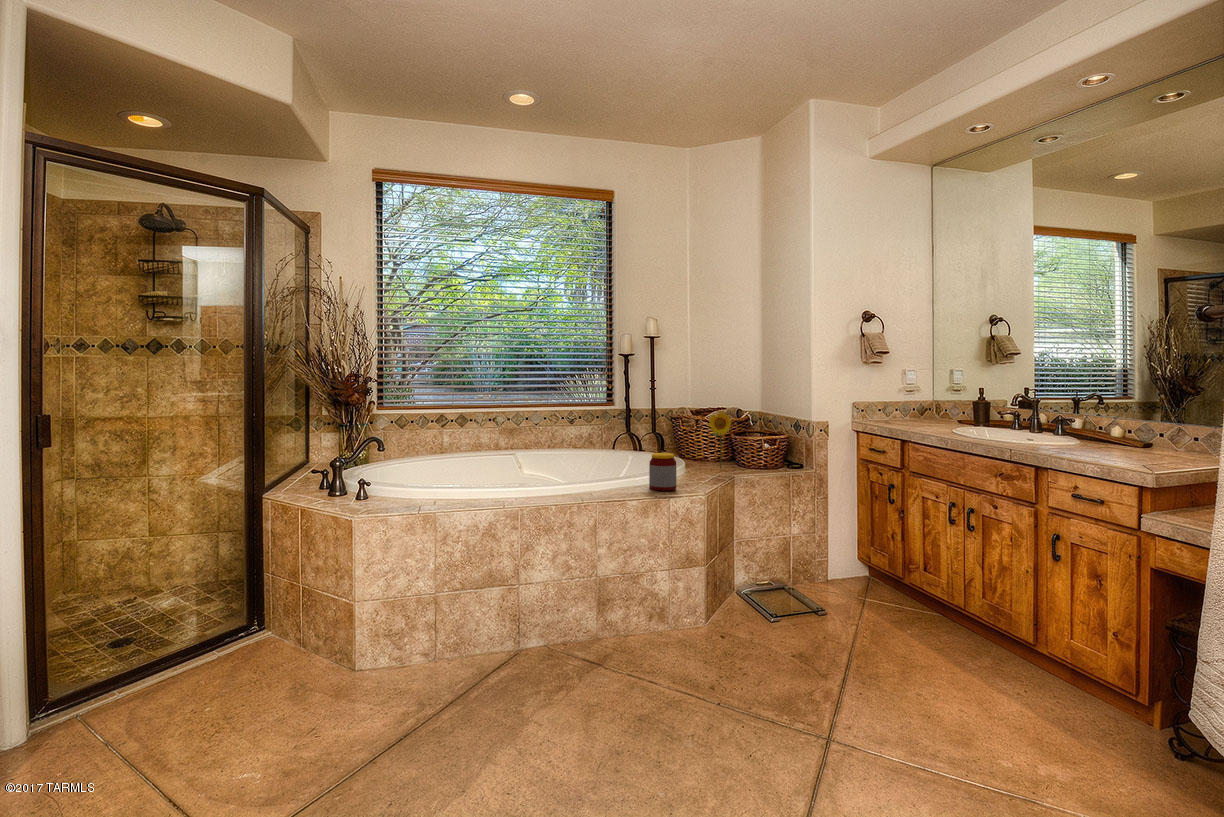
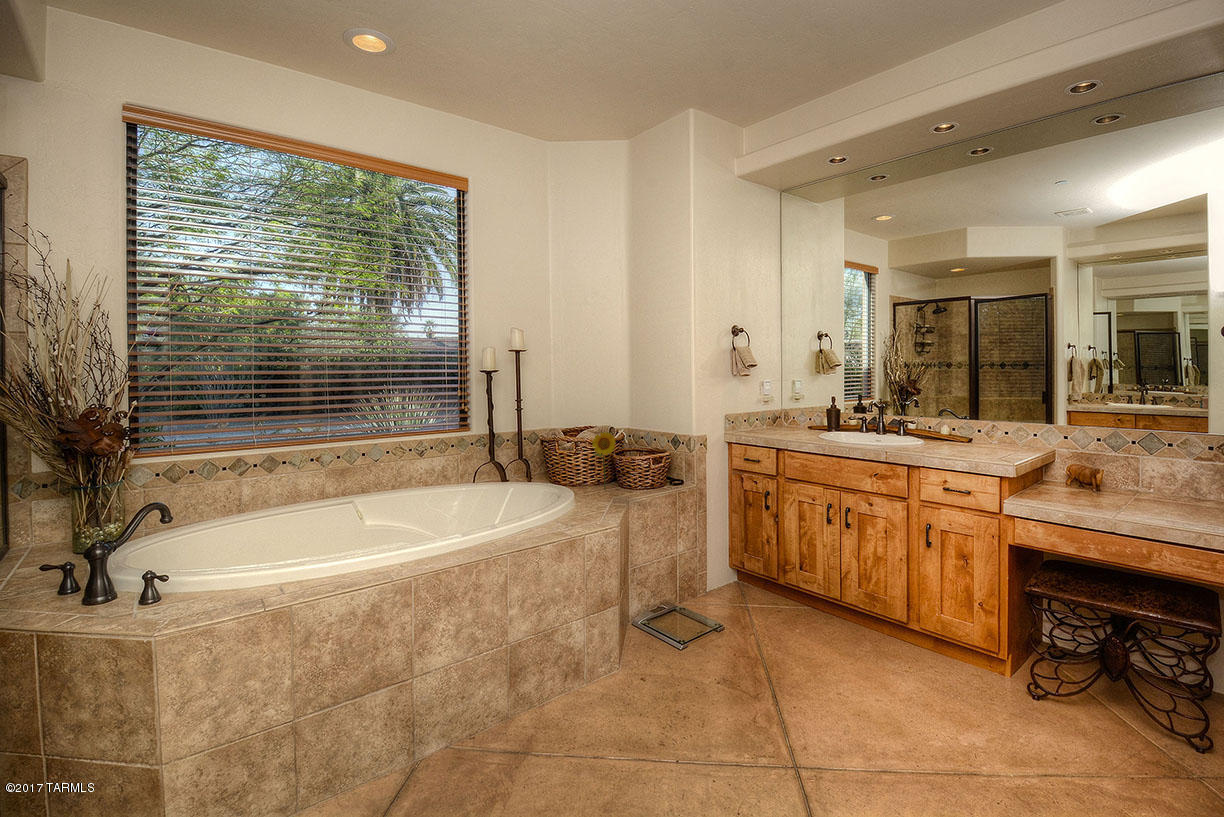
jar: present [649,453,676,491] -> none [559,480,588,521]

